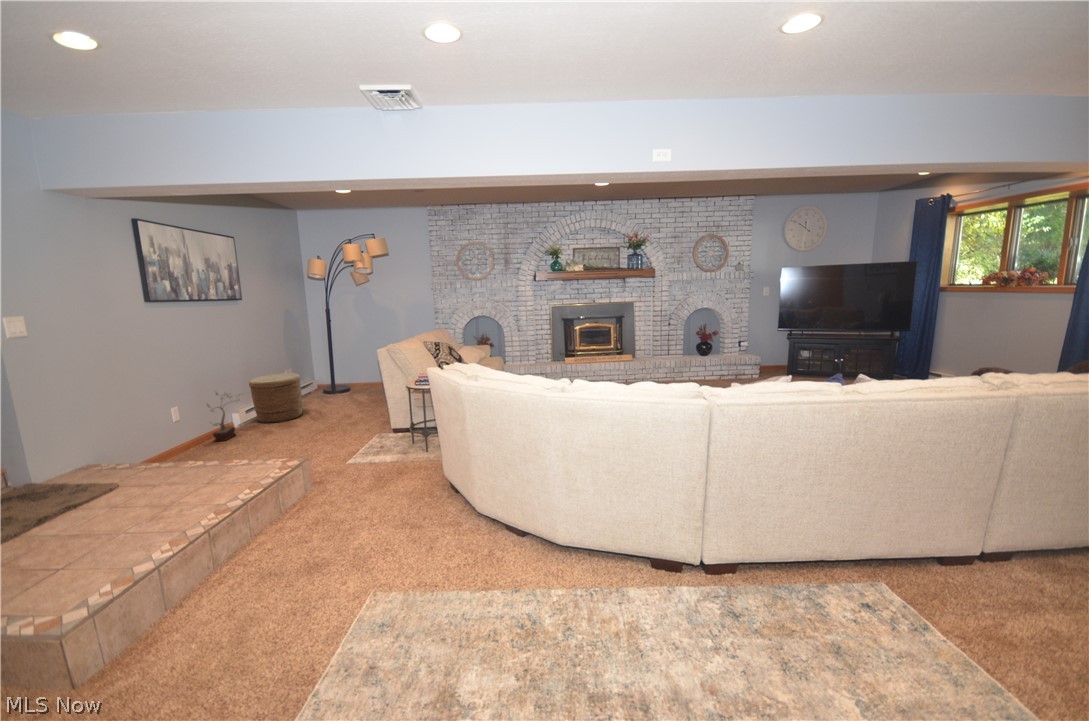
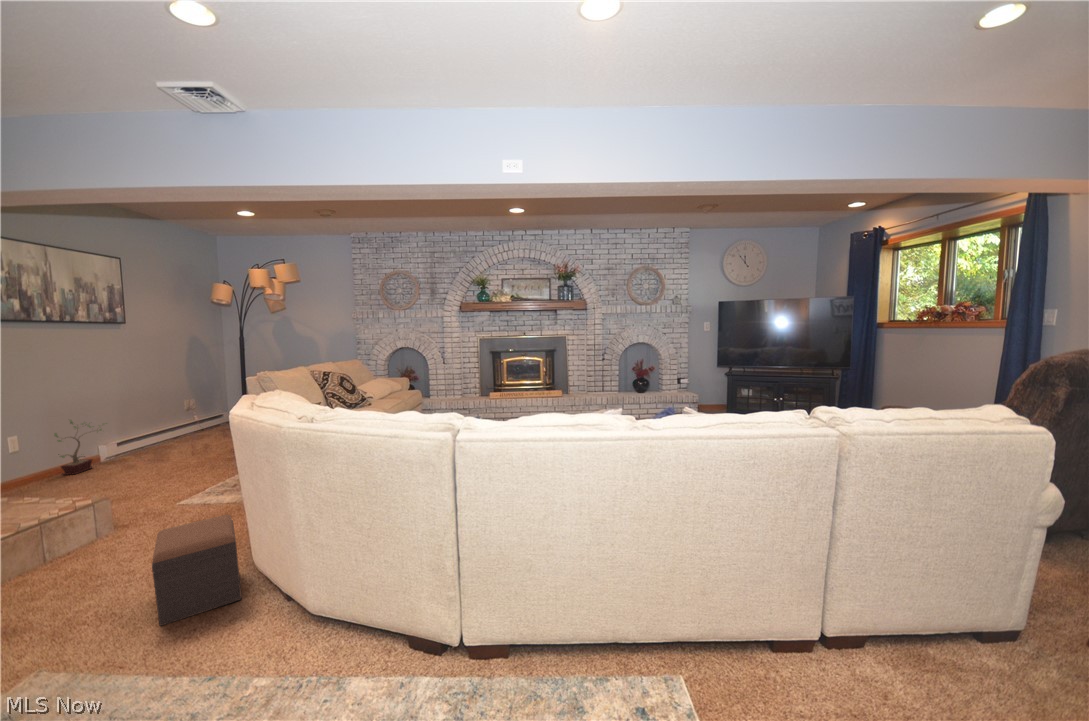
woven basket: present [249,373,302,423] -> none [123,402,185,456]
footstool: none [412,470,488,562] -> present [152,515,242,626]

